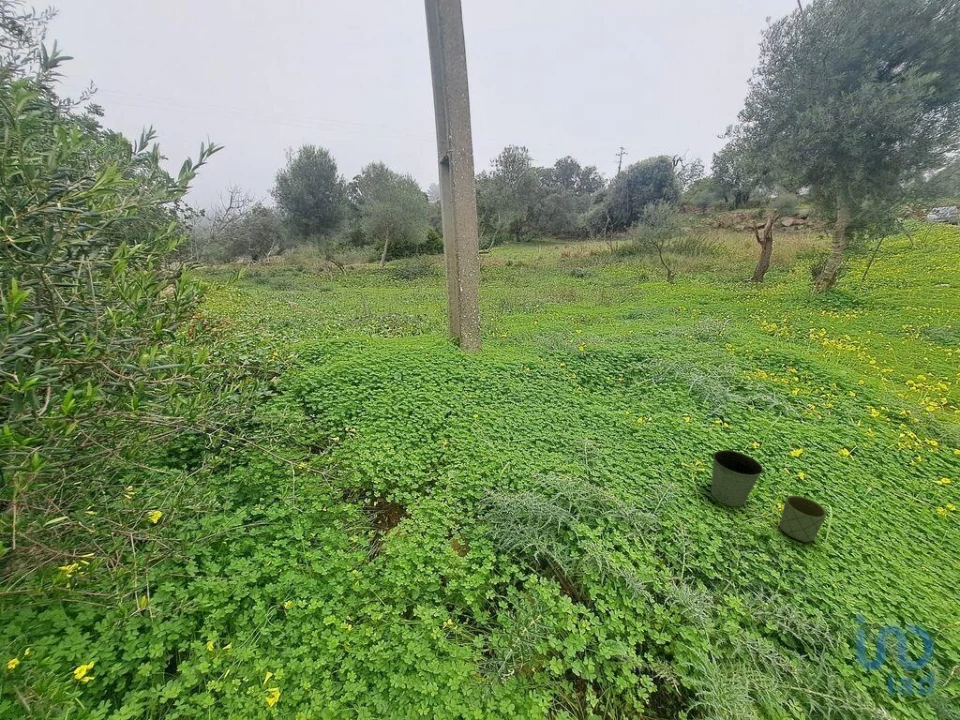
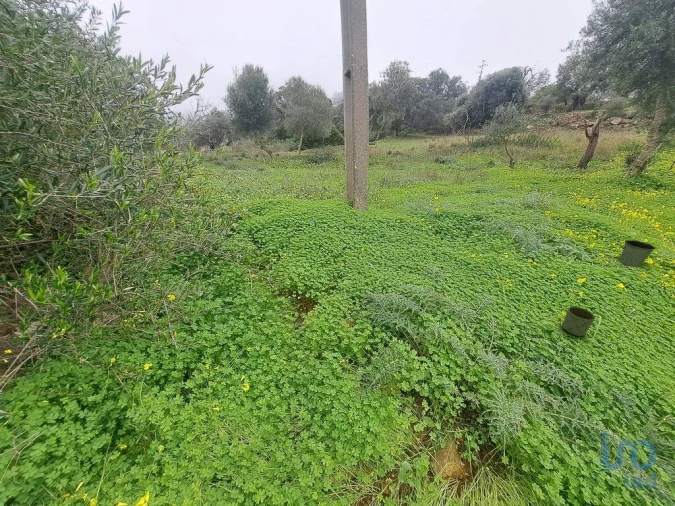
bucket: present [711,450,765,506] -> present [620,240,656,267]

